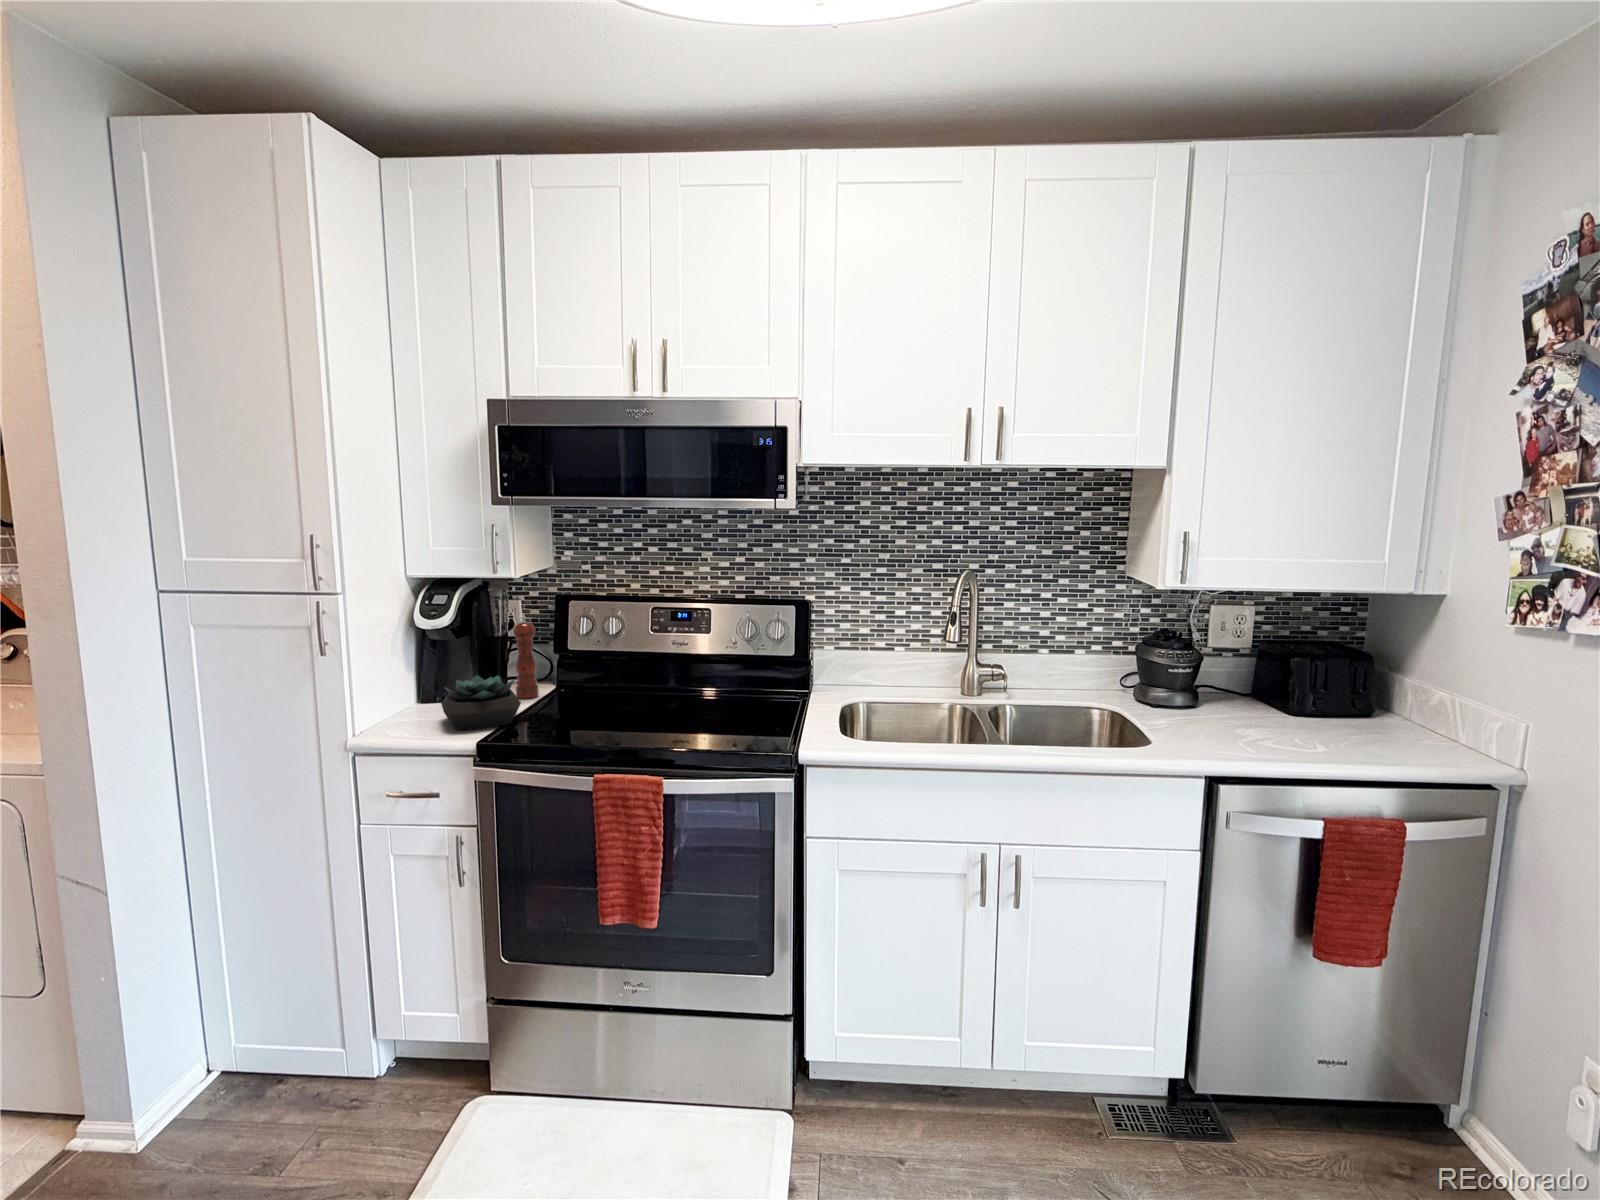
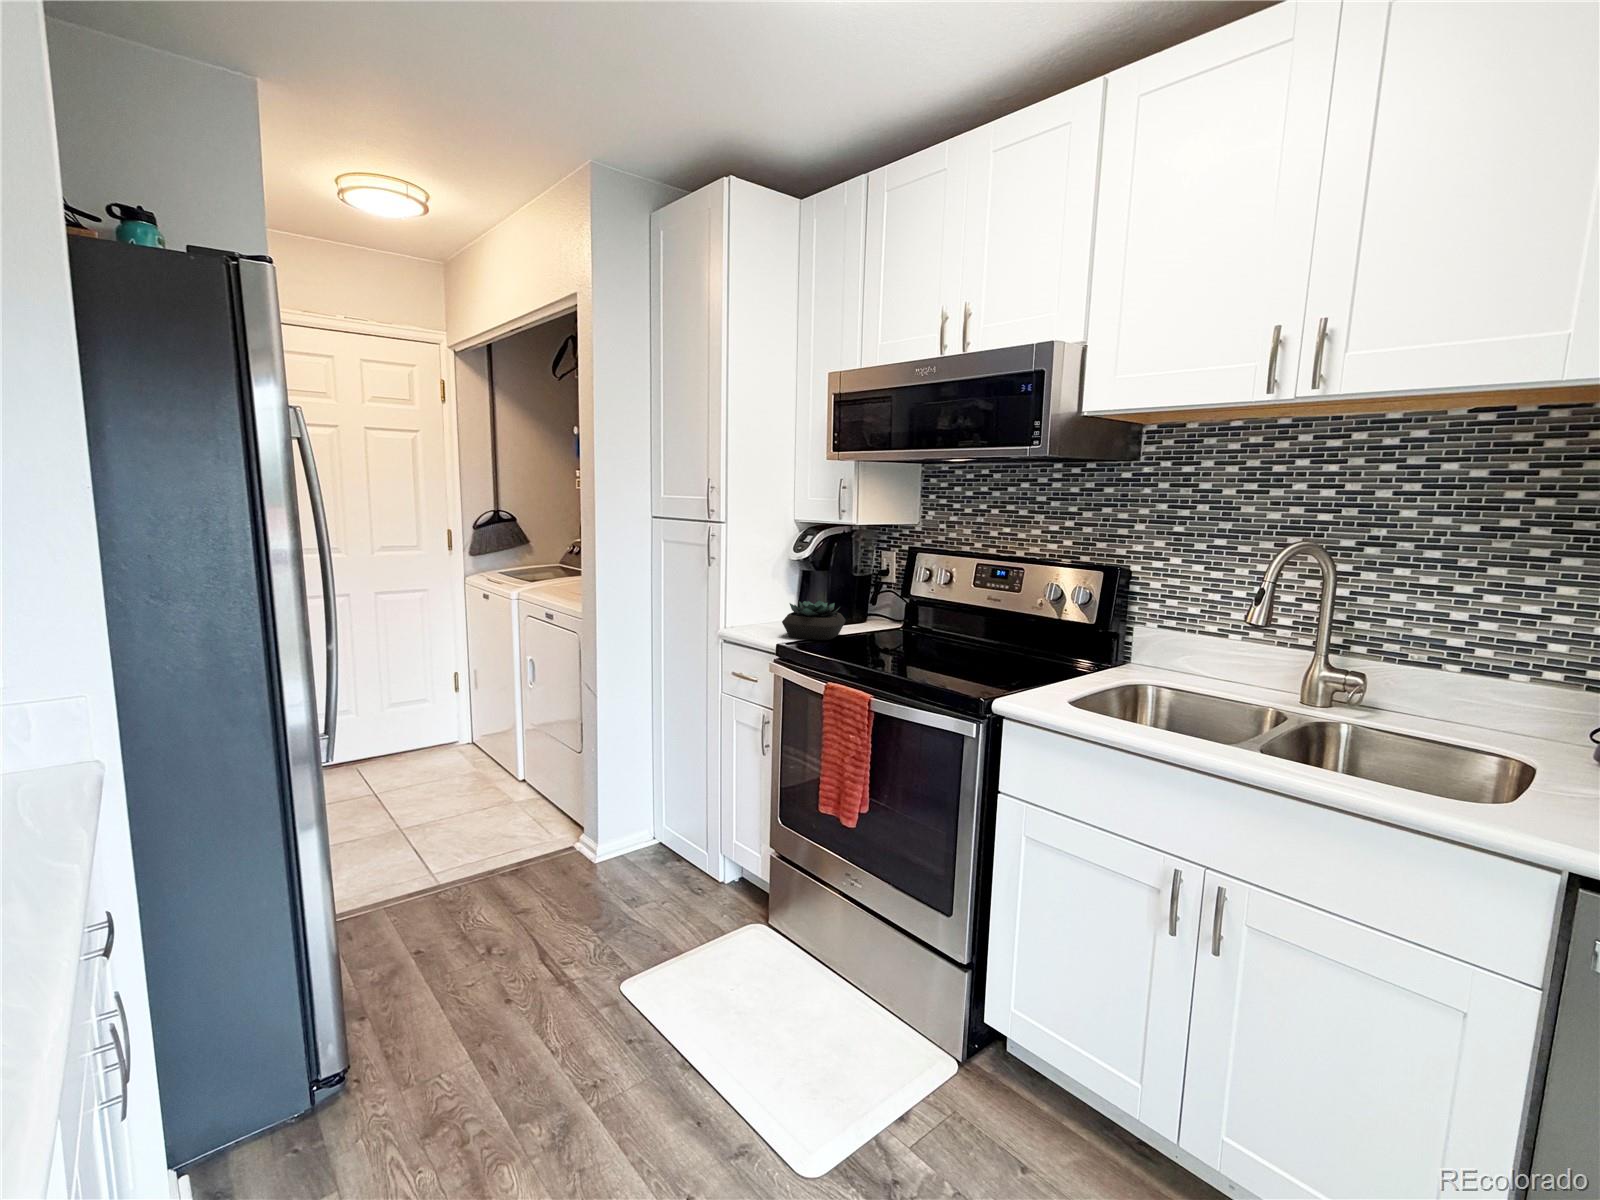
pepper mill: present [513,616,539,699] -> none [865,562,885,632]

